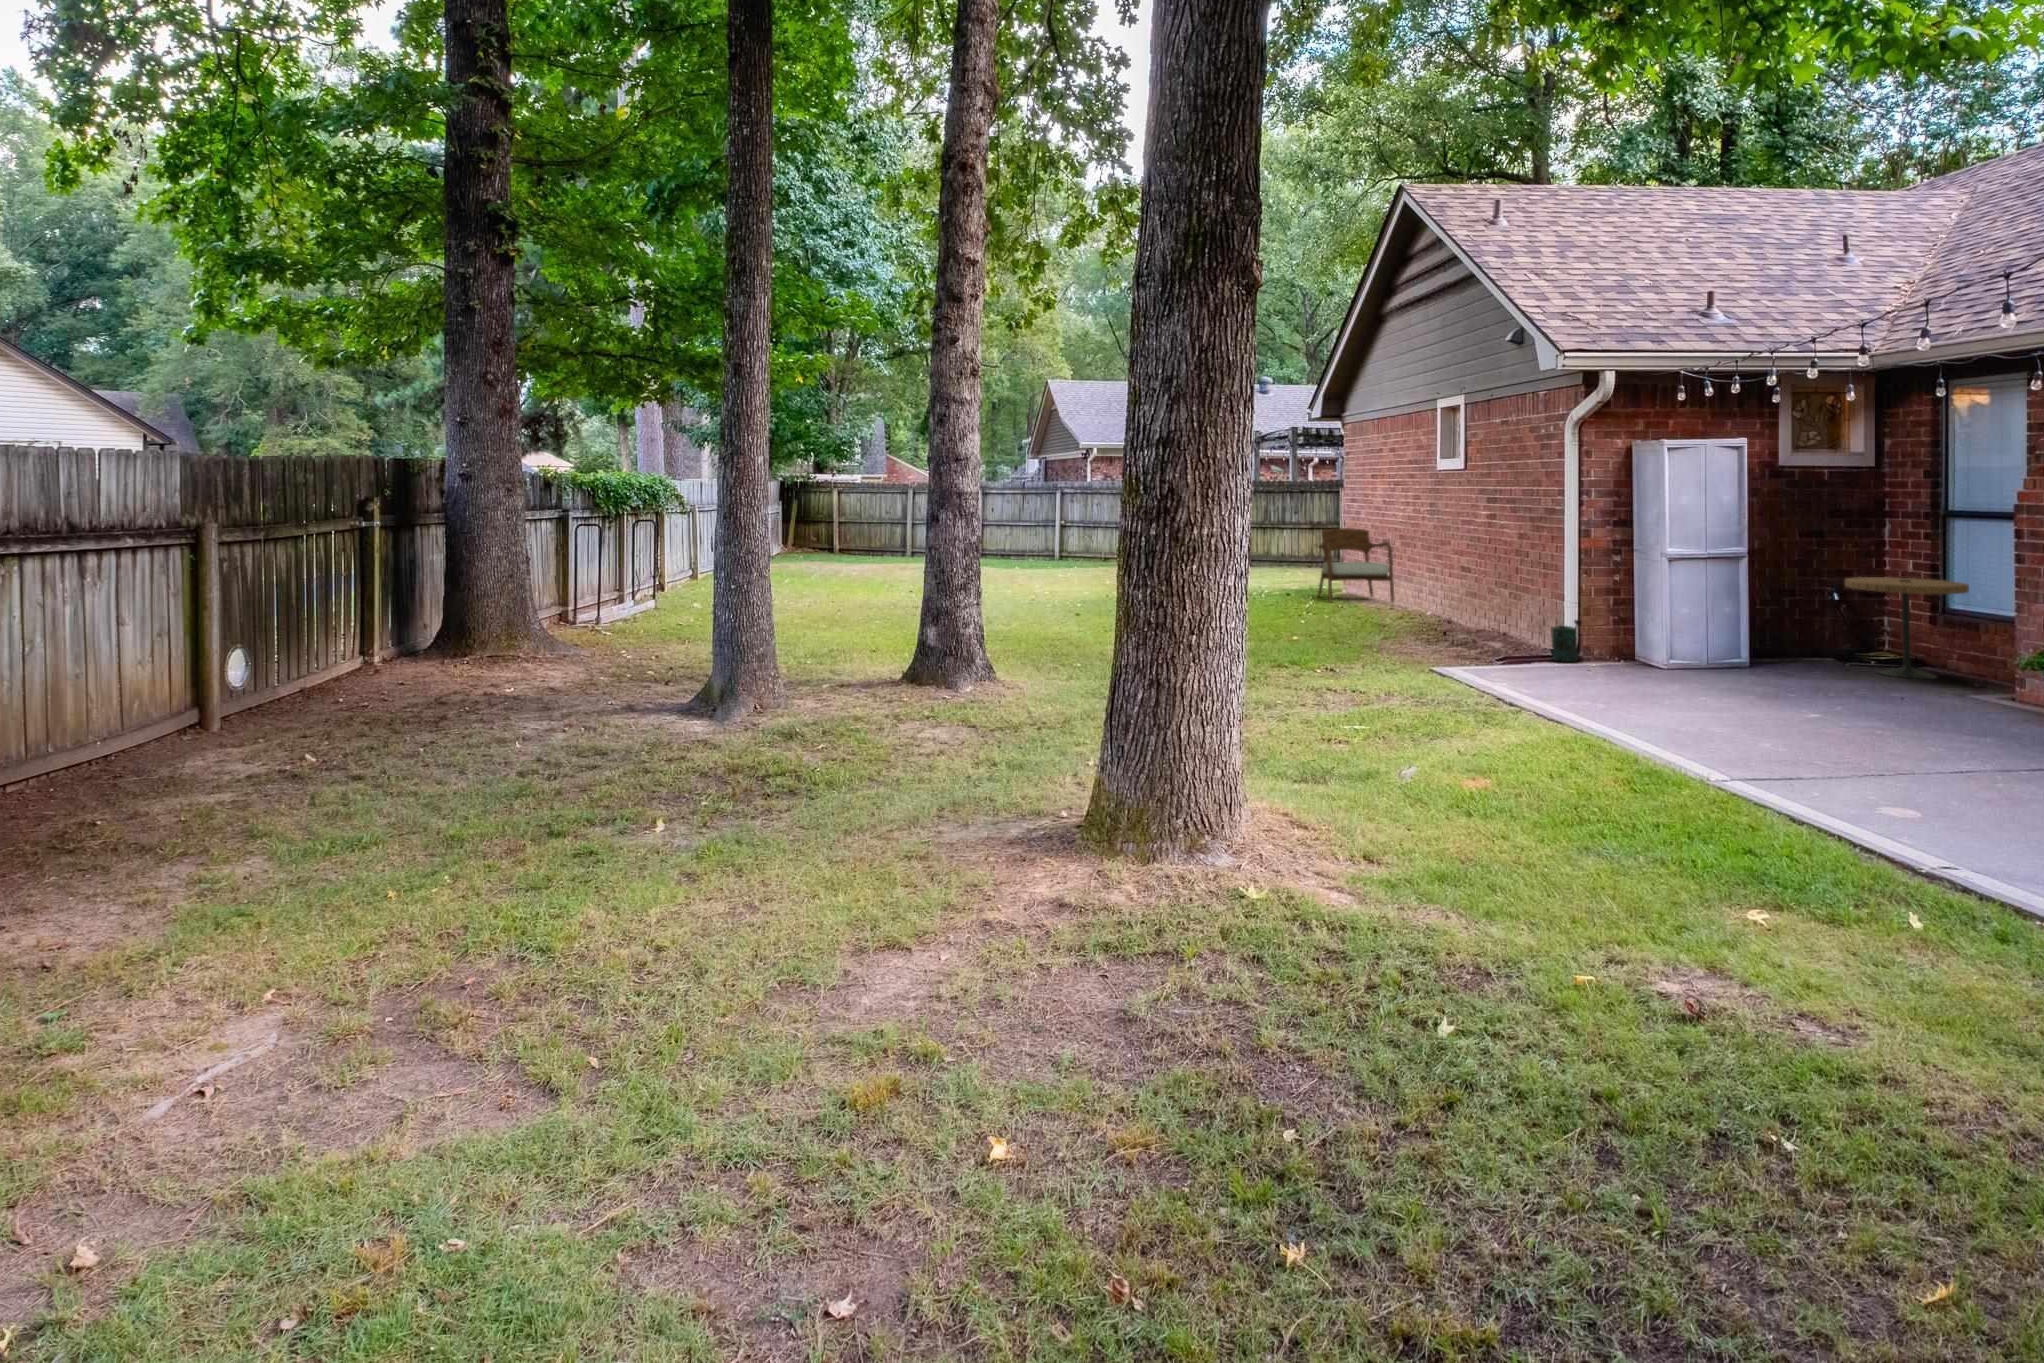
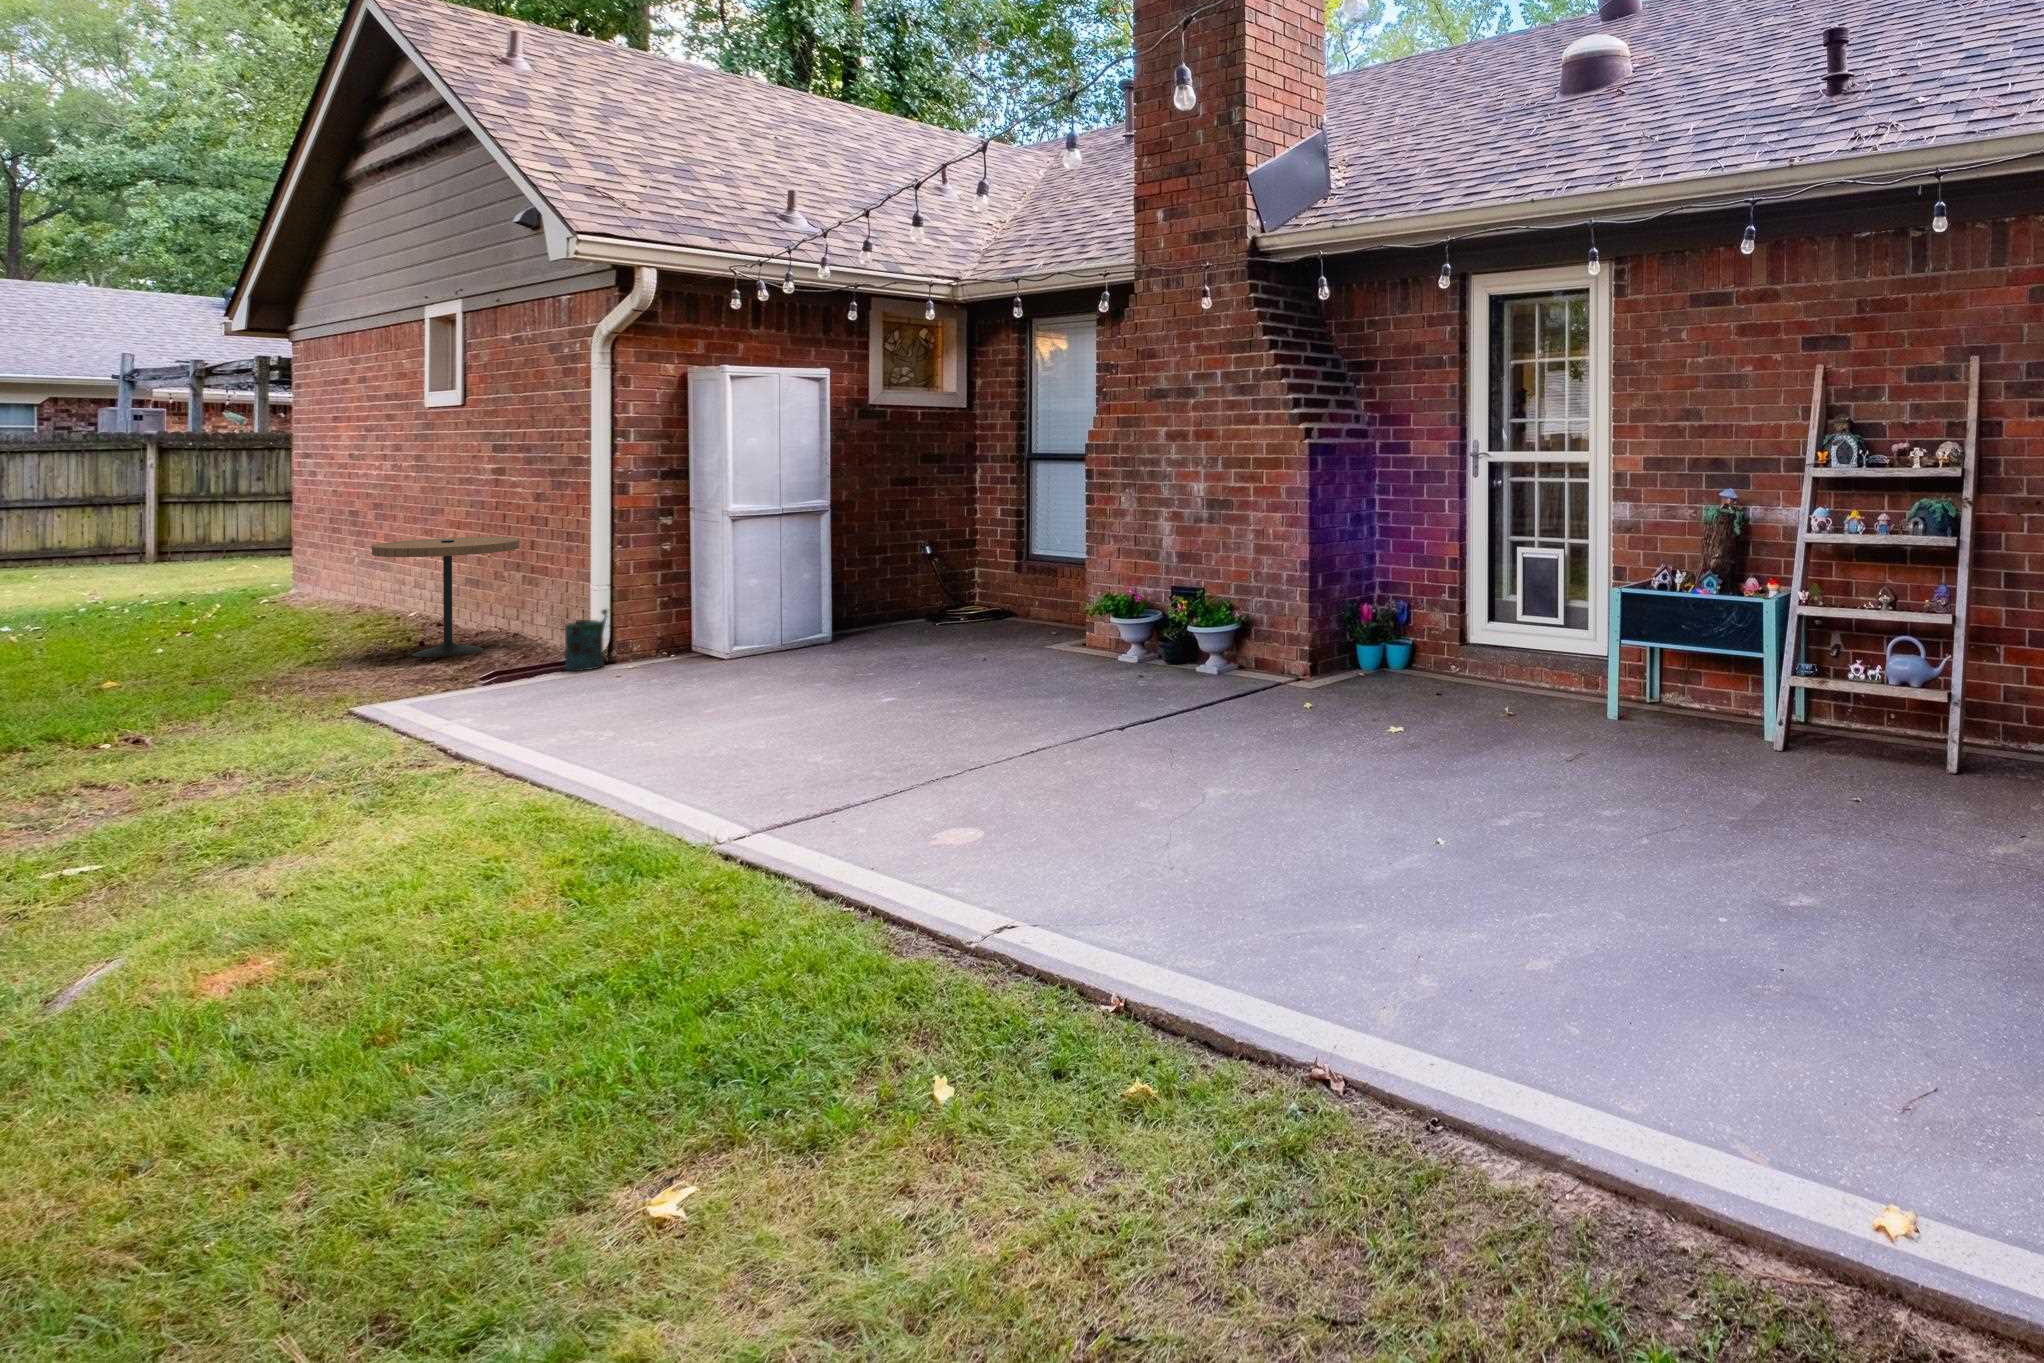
armchair: present [1318,528,1394,603] -> none [216,501,360,619]
side table: present [1845,577,1969,679] -> present [372,537,519,657]

